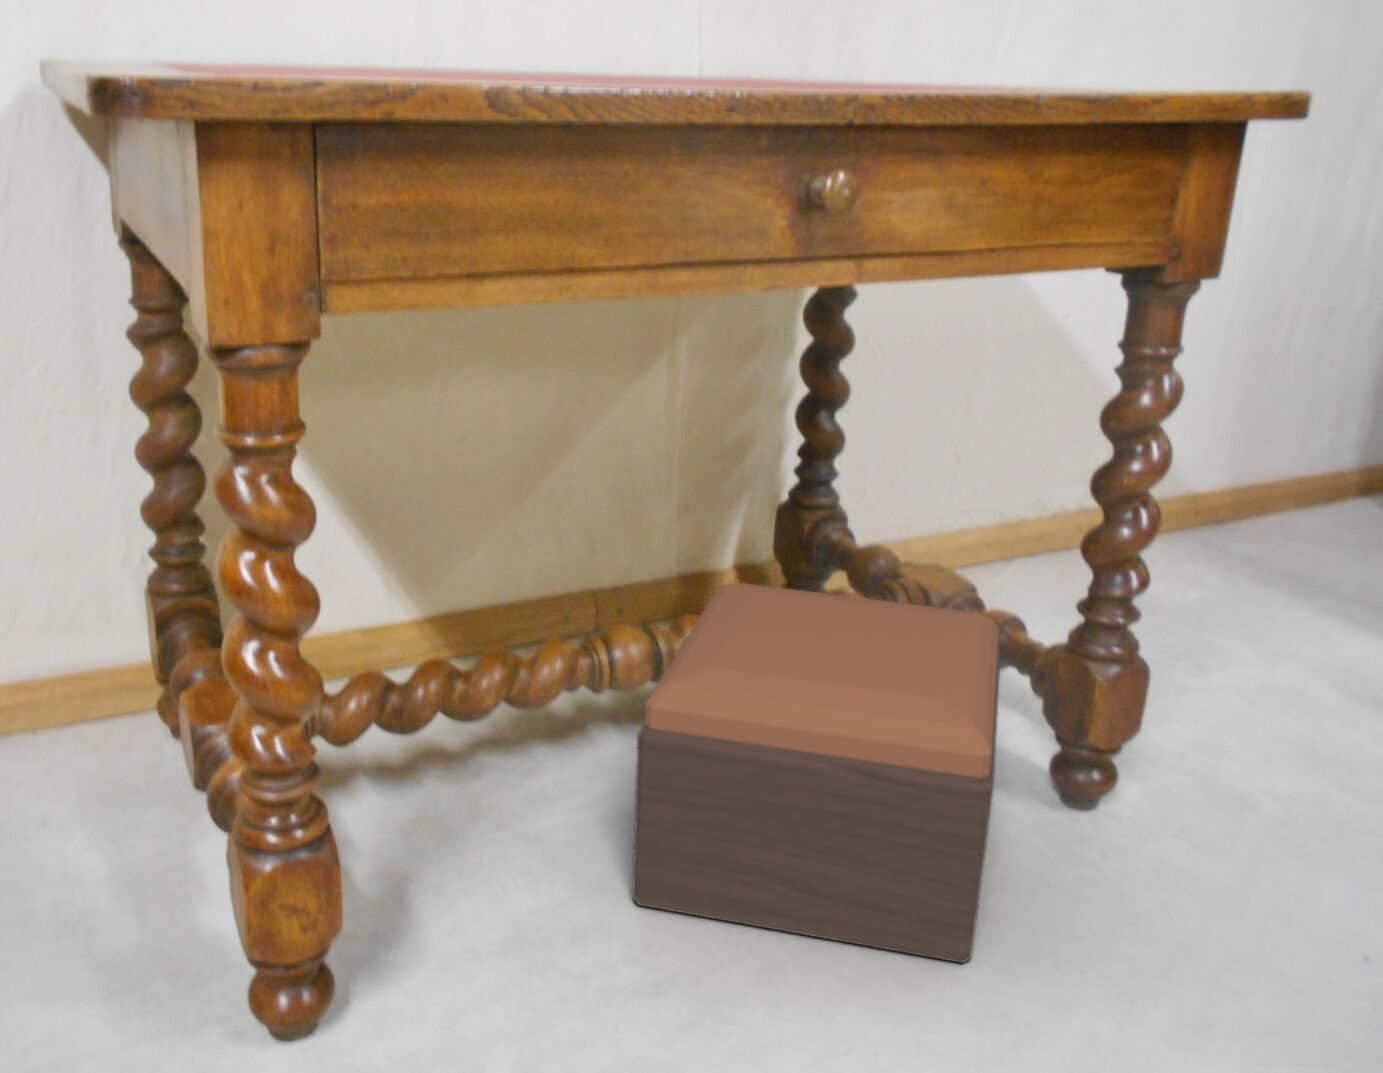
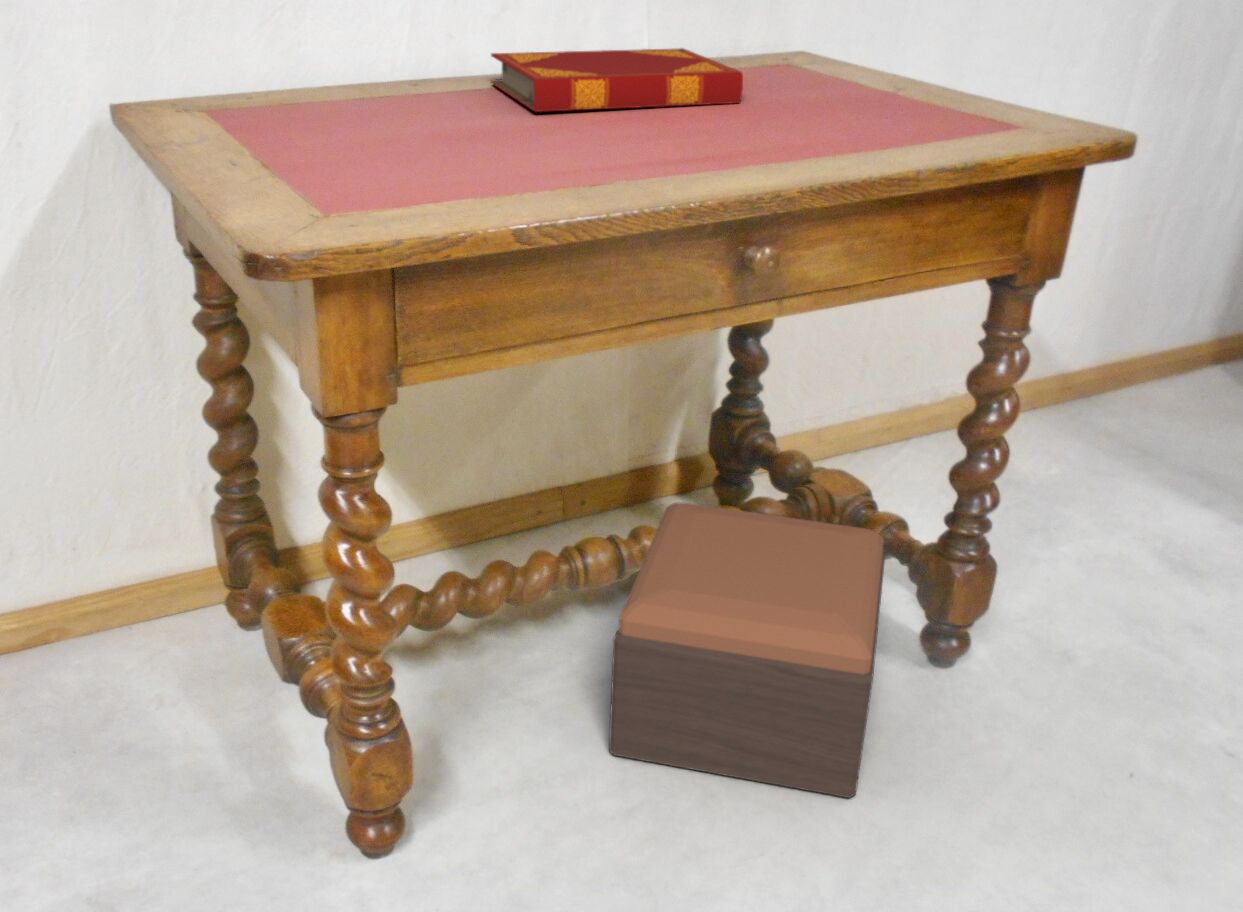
hardback book: none [502,26,812,81] -> present [491,48,743,112]

